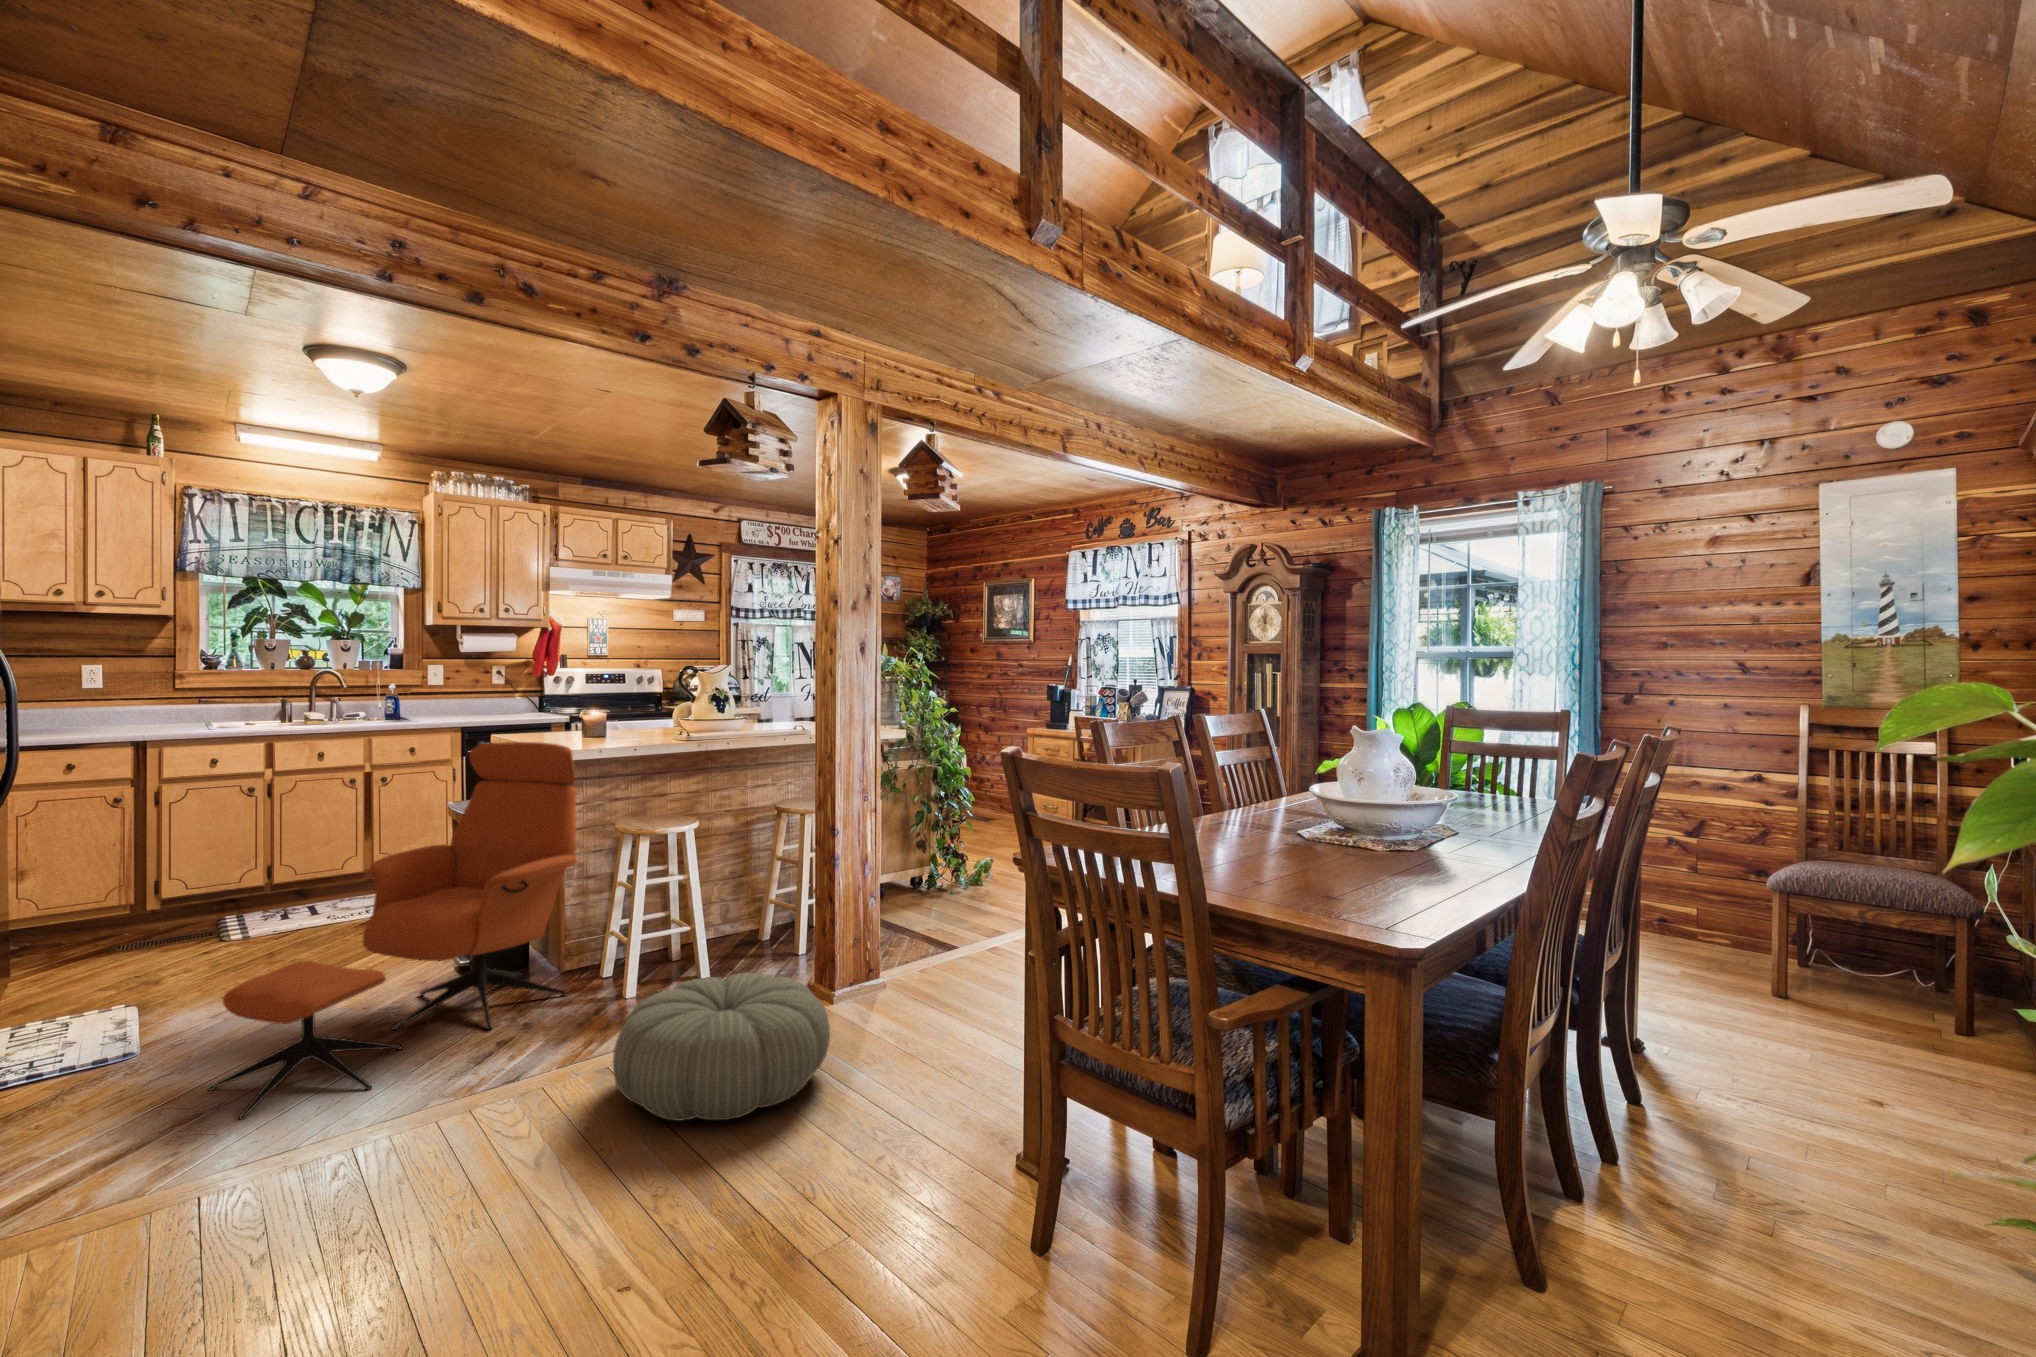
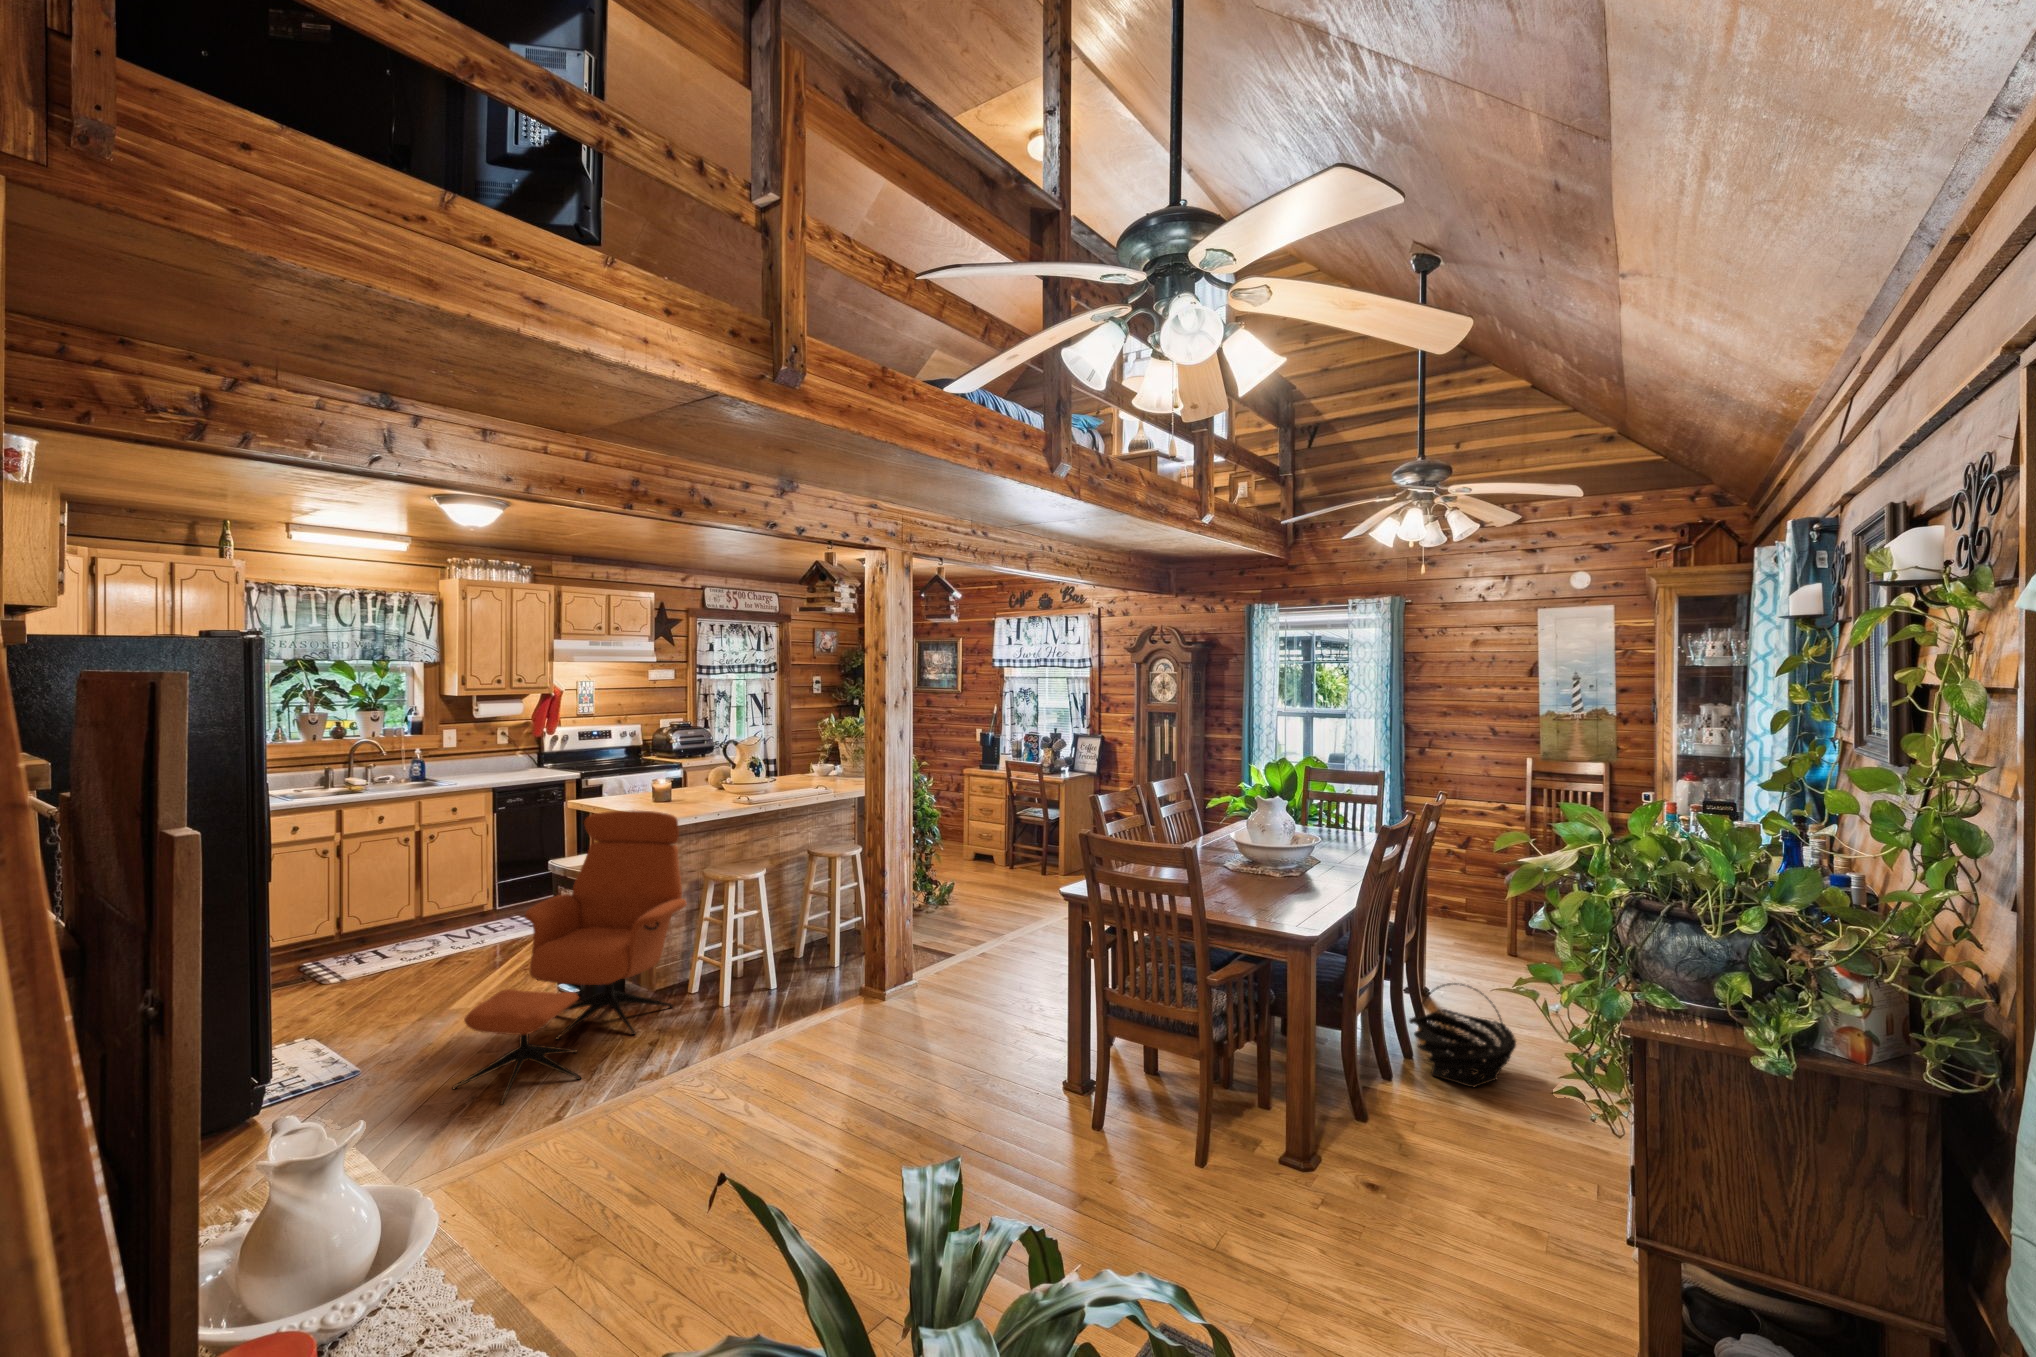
pouf: present [613,973,830,1121] -> none [768,979,914,1080]
basket: none [1608,1043,1820,1232] -> present [1409,983,1516,1087]

